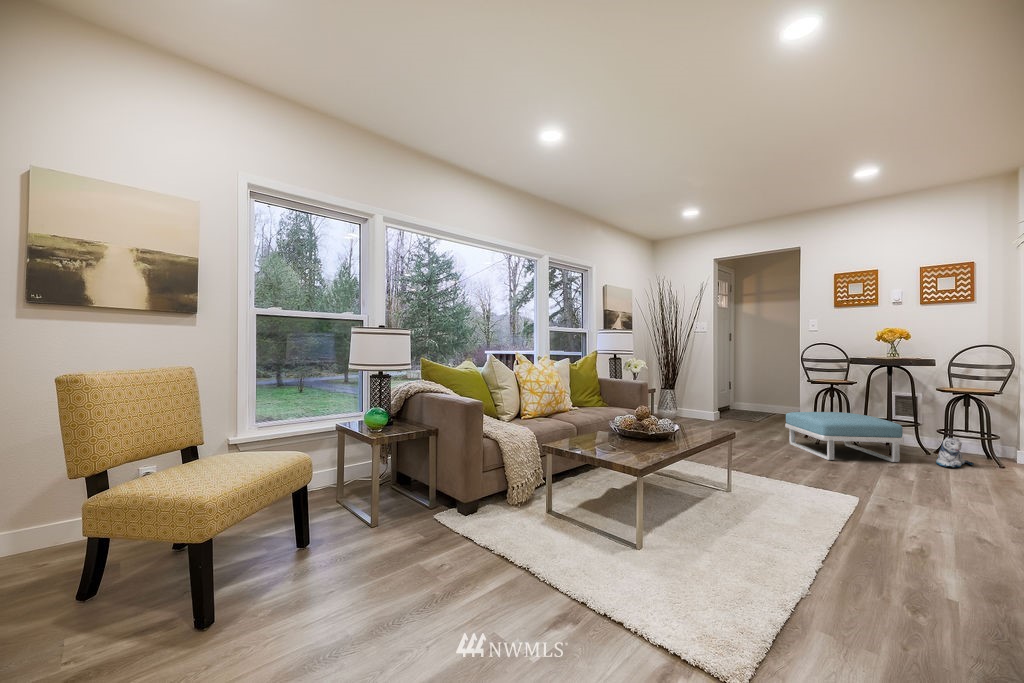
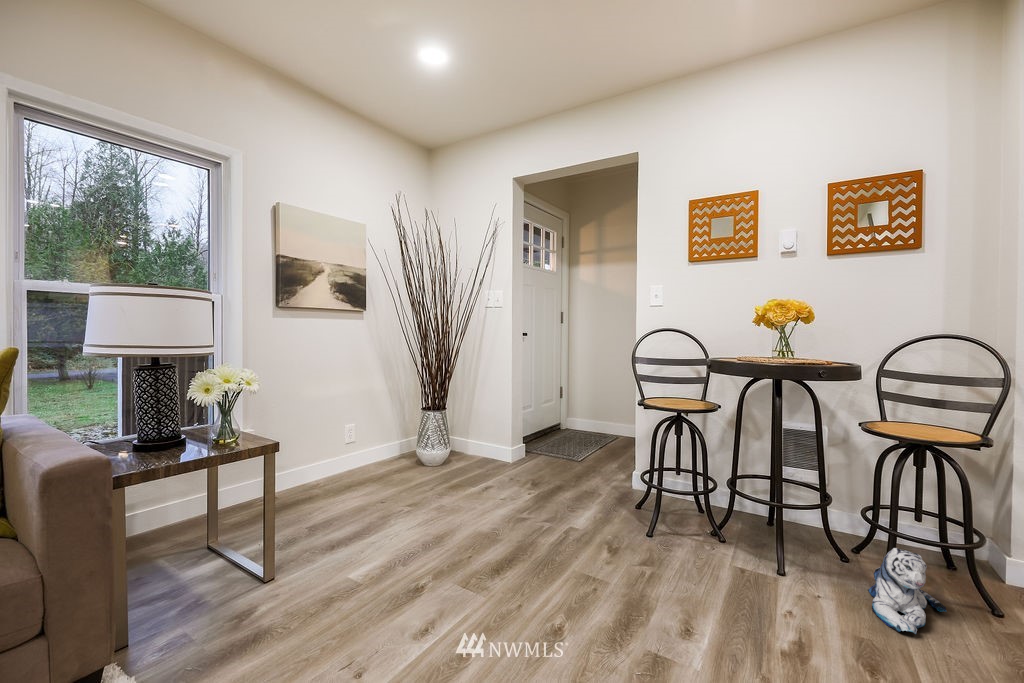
footstool: present [785,412,904,462] -> none [582,477,811,628]

